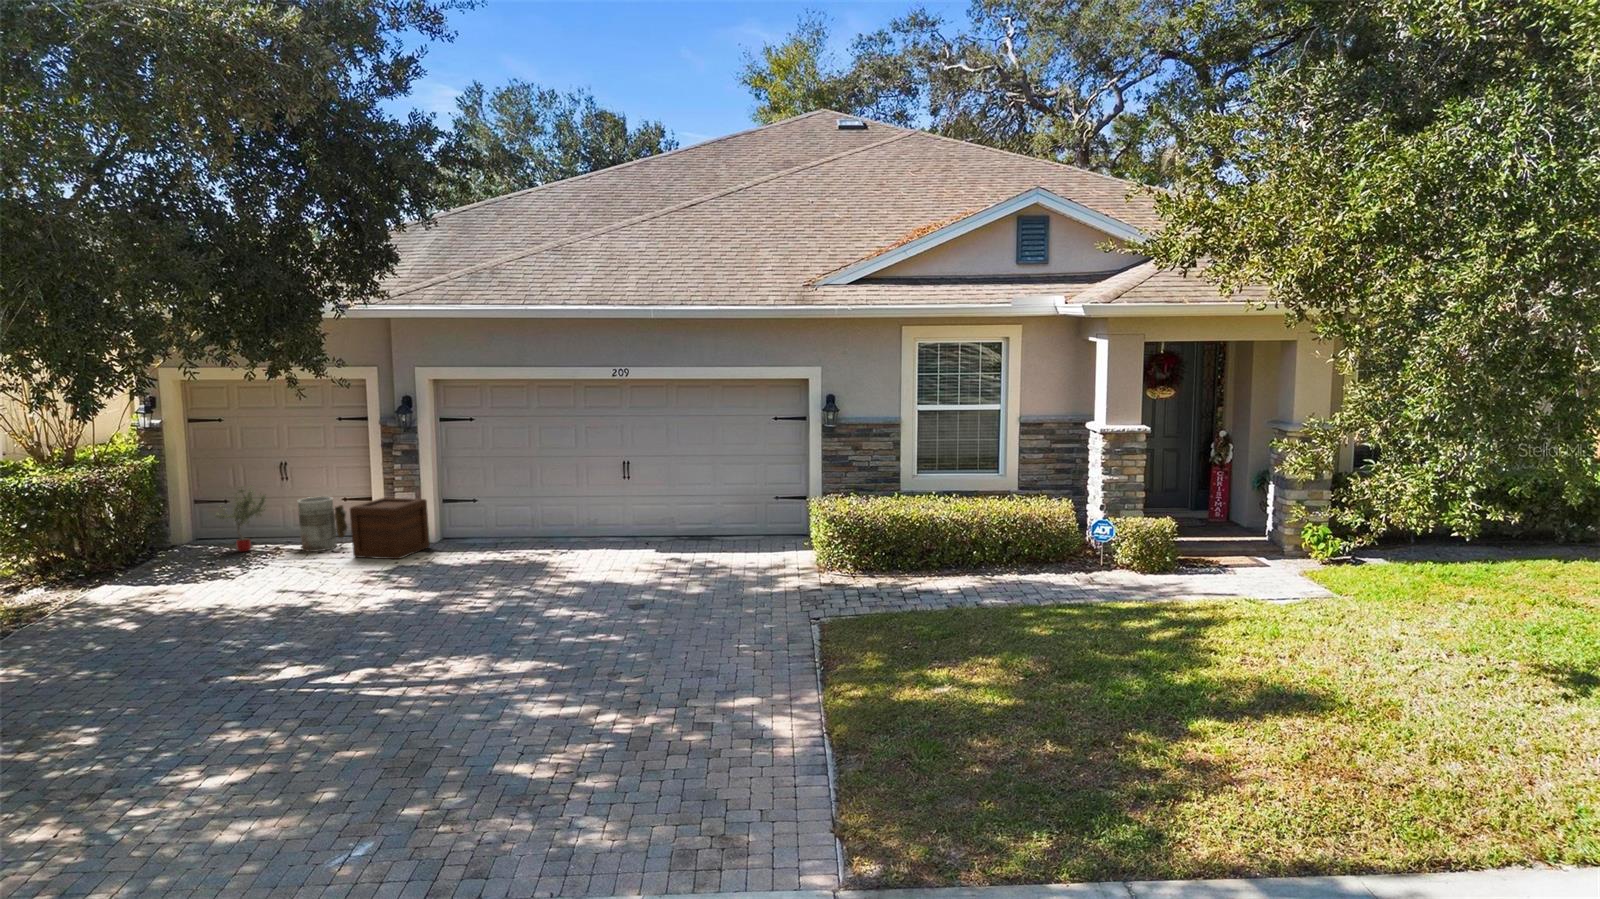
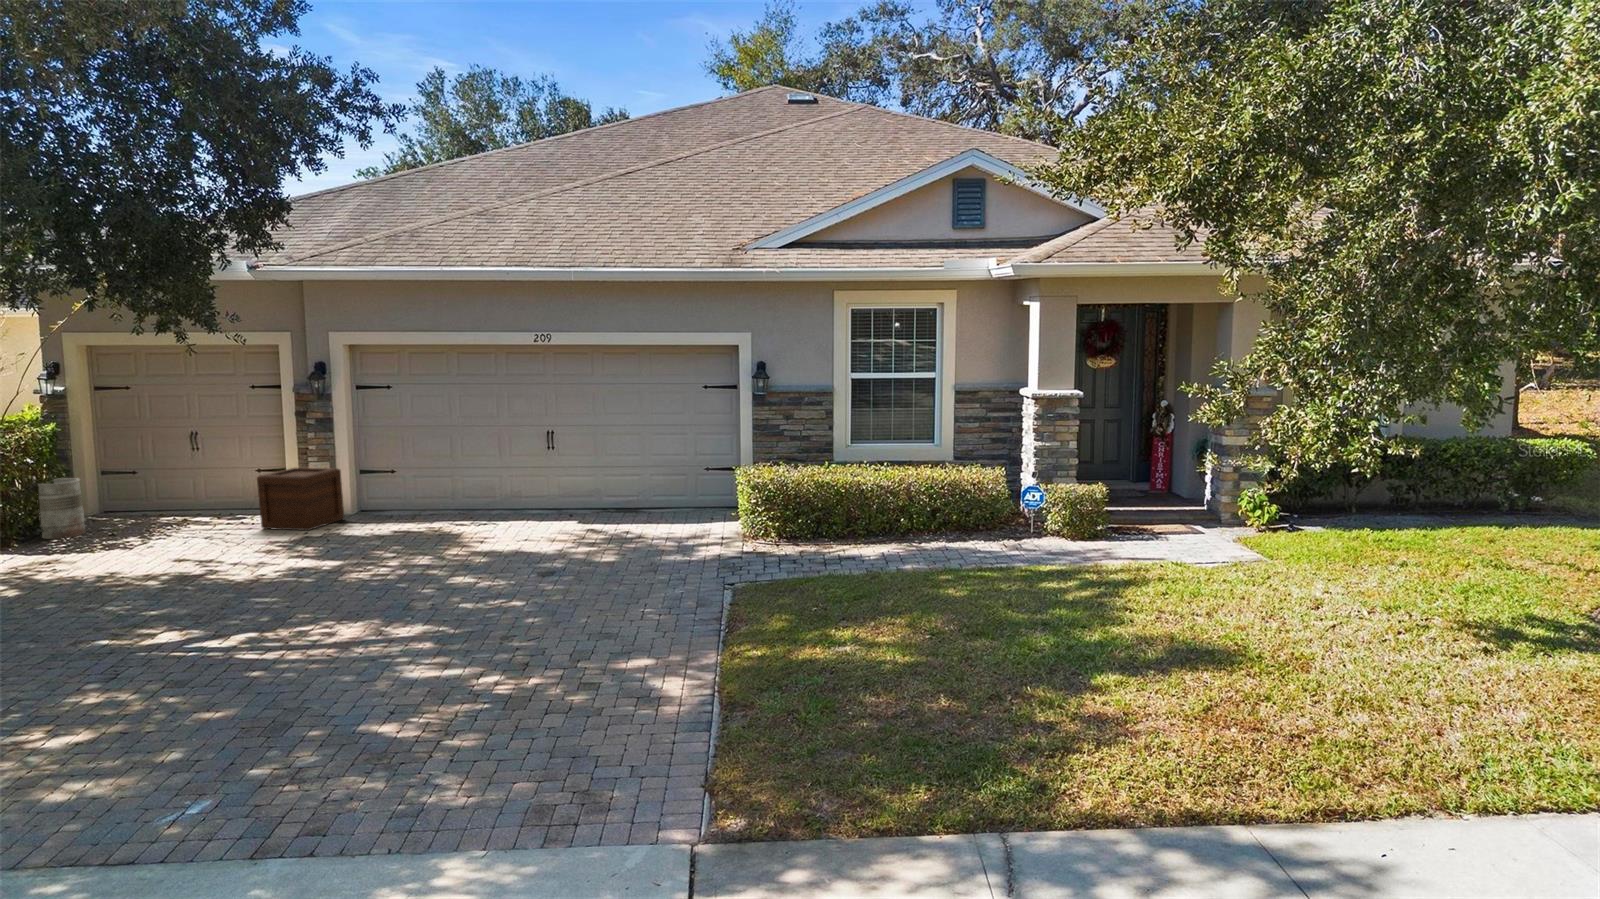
potted tree: present [216,487,266,552] -> none [115,454,173,525]
trash can: present [297,496,349,552] -> present [37,478,86,539]

